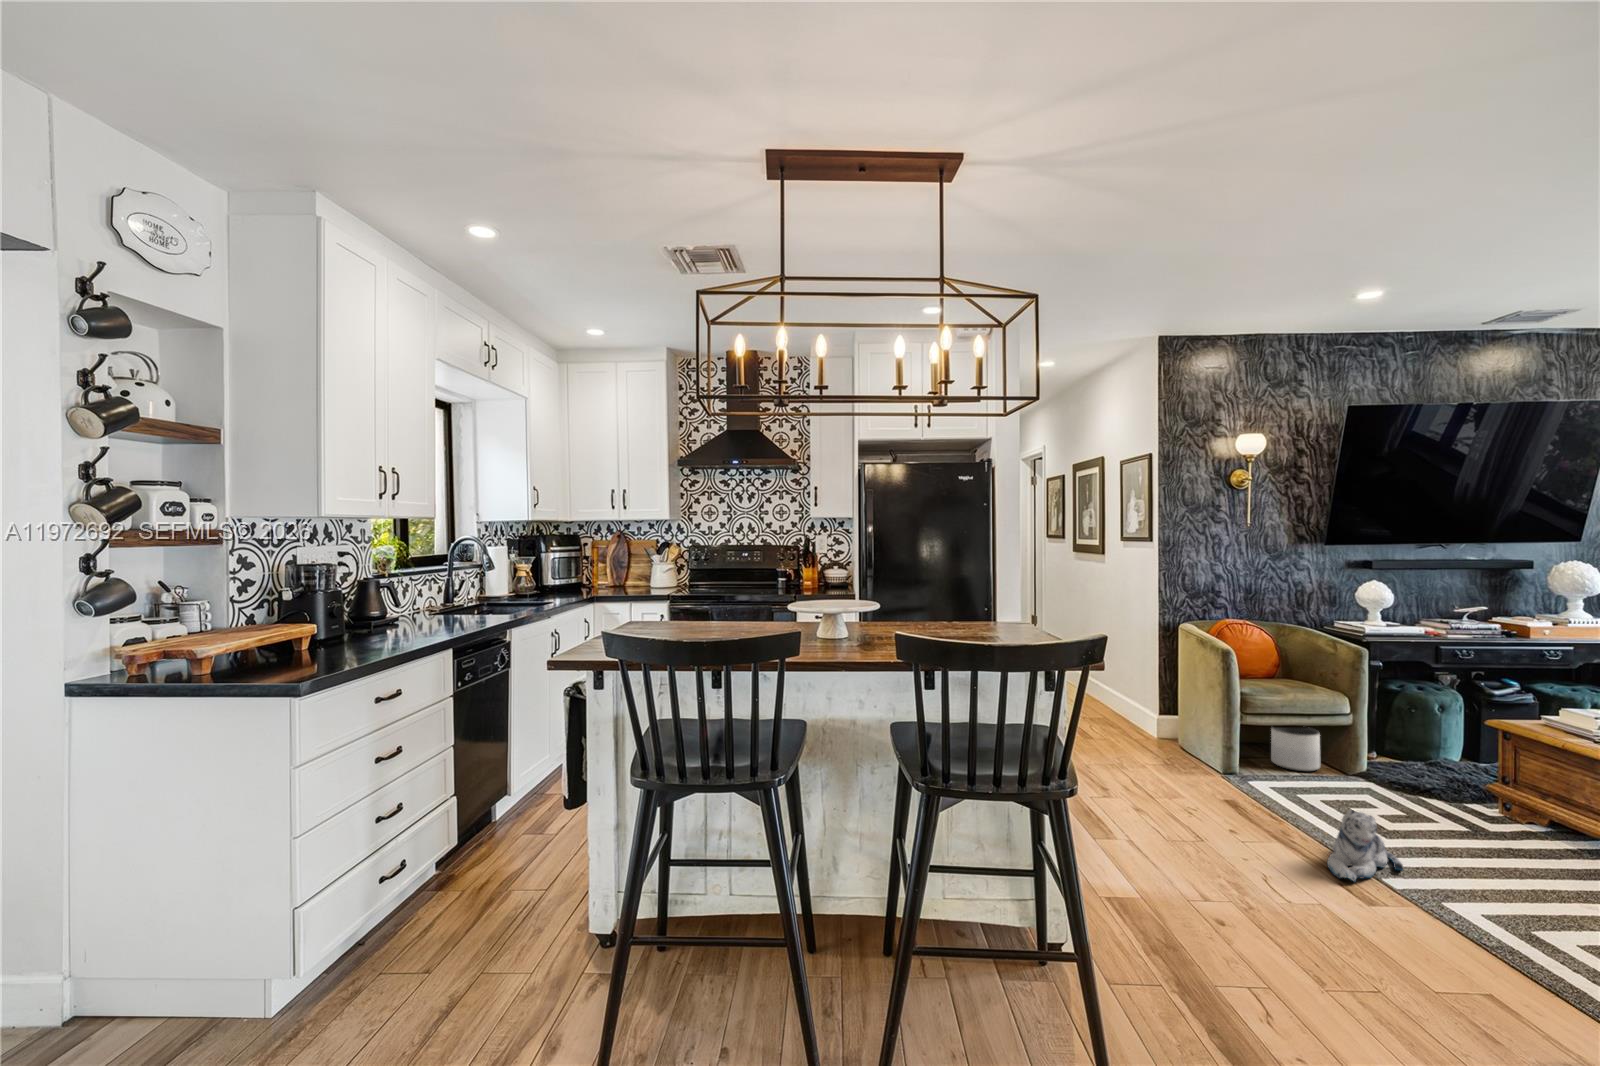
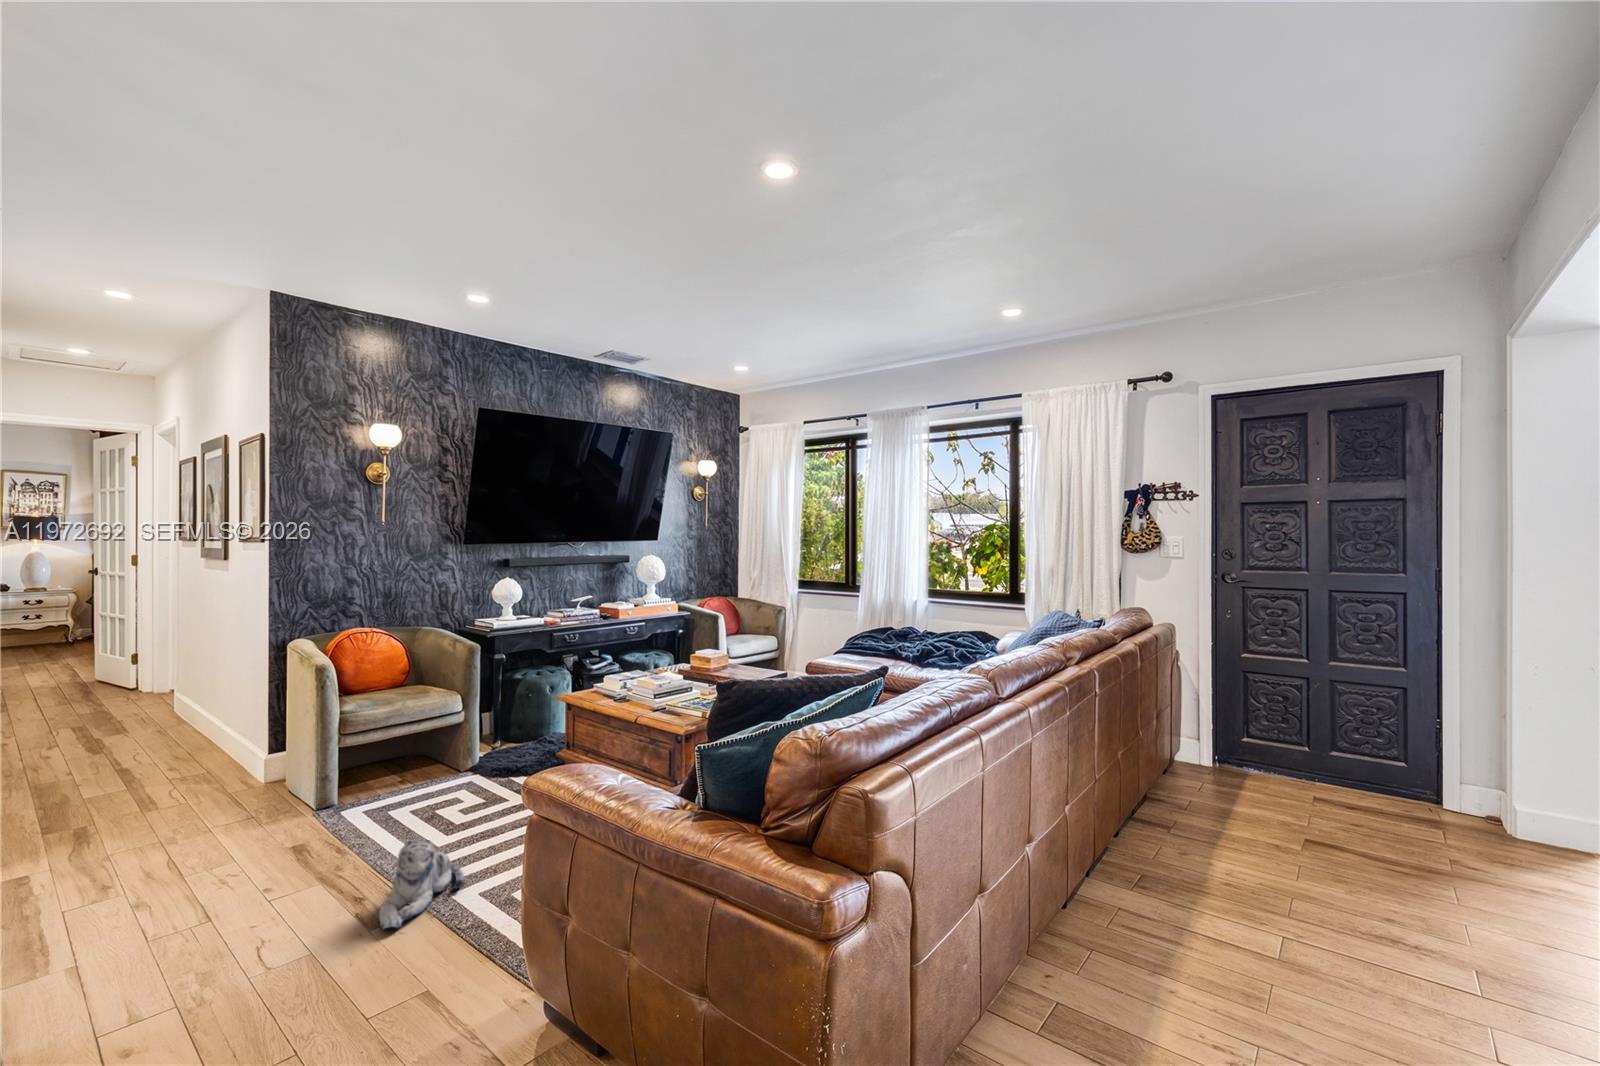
planter: present [1271,728,1320,772] -> none [396,734,445,785]

